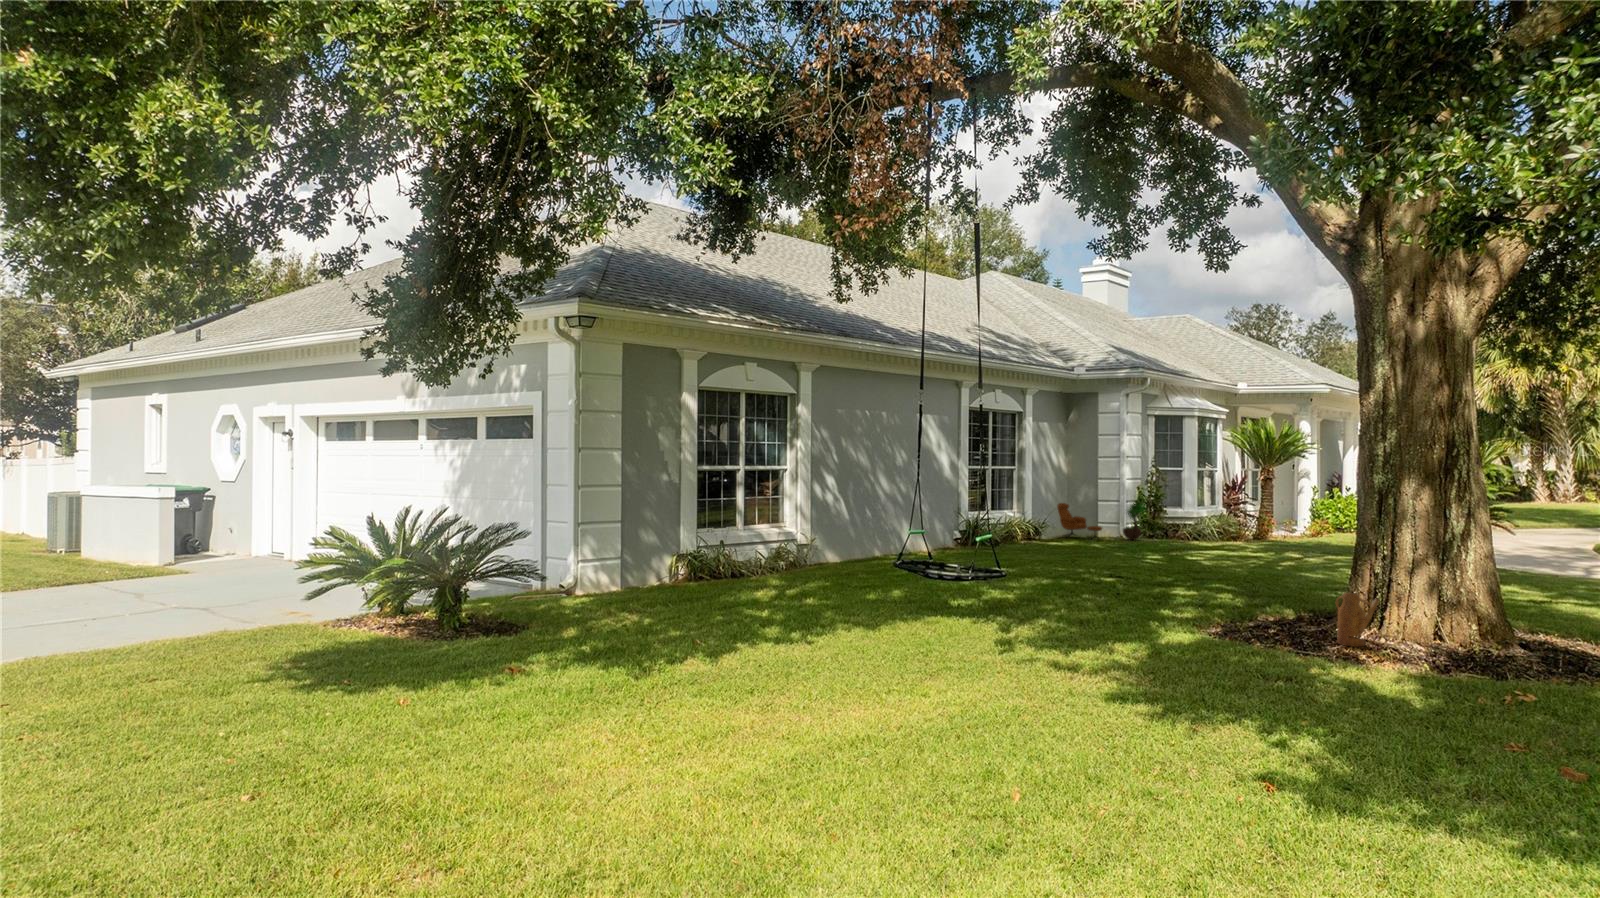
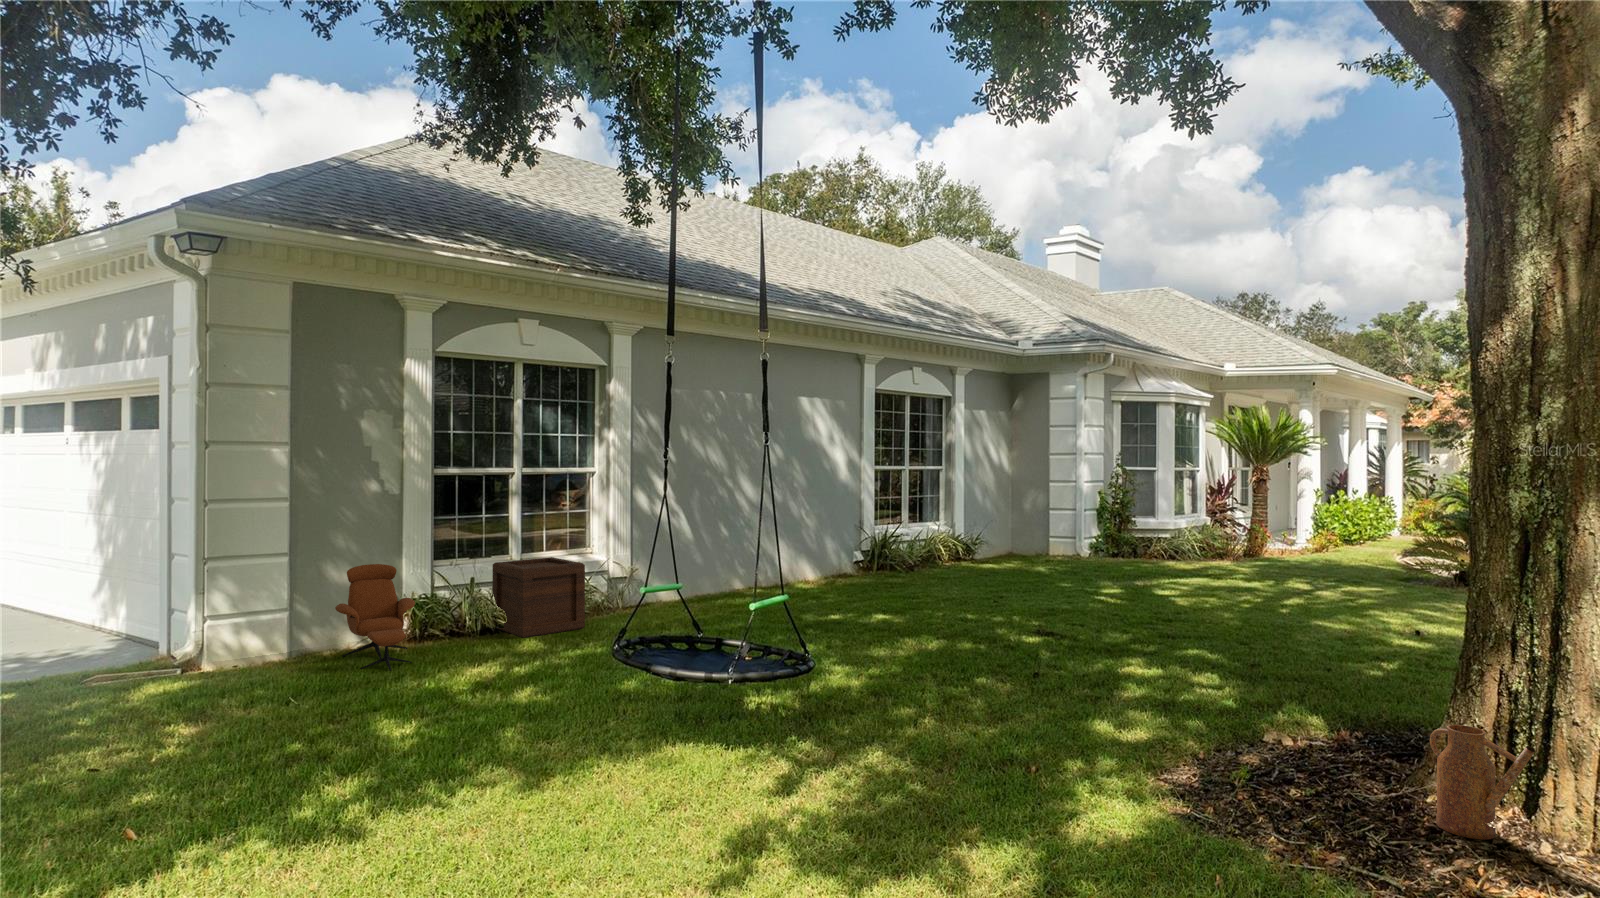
lounge chair: present [1057,503,1102,538] -> present [335,564,415,671]
potted tree: present [1123,503,1144,540] -> none [1081,507,1111,558]
wooden crate: none [732,528,796,580] -> present [492,557,585,638]

